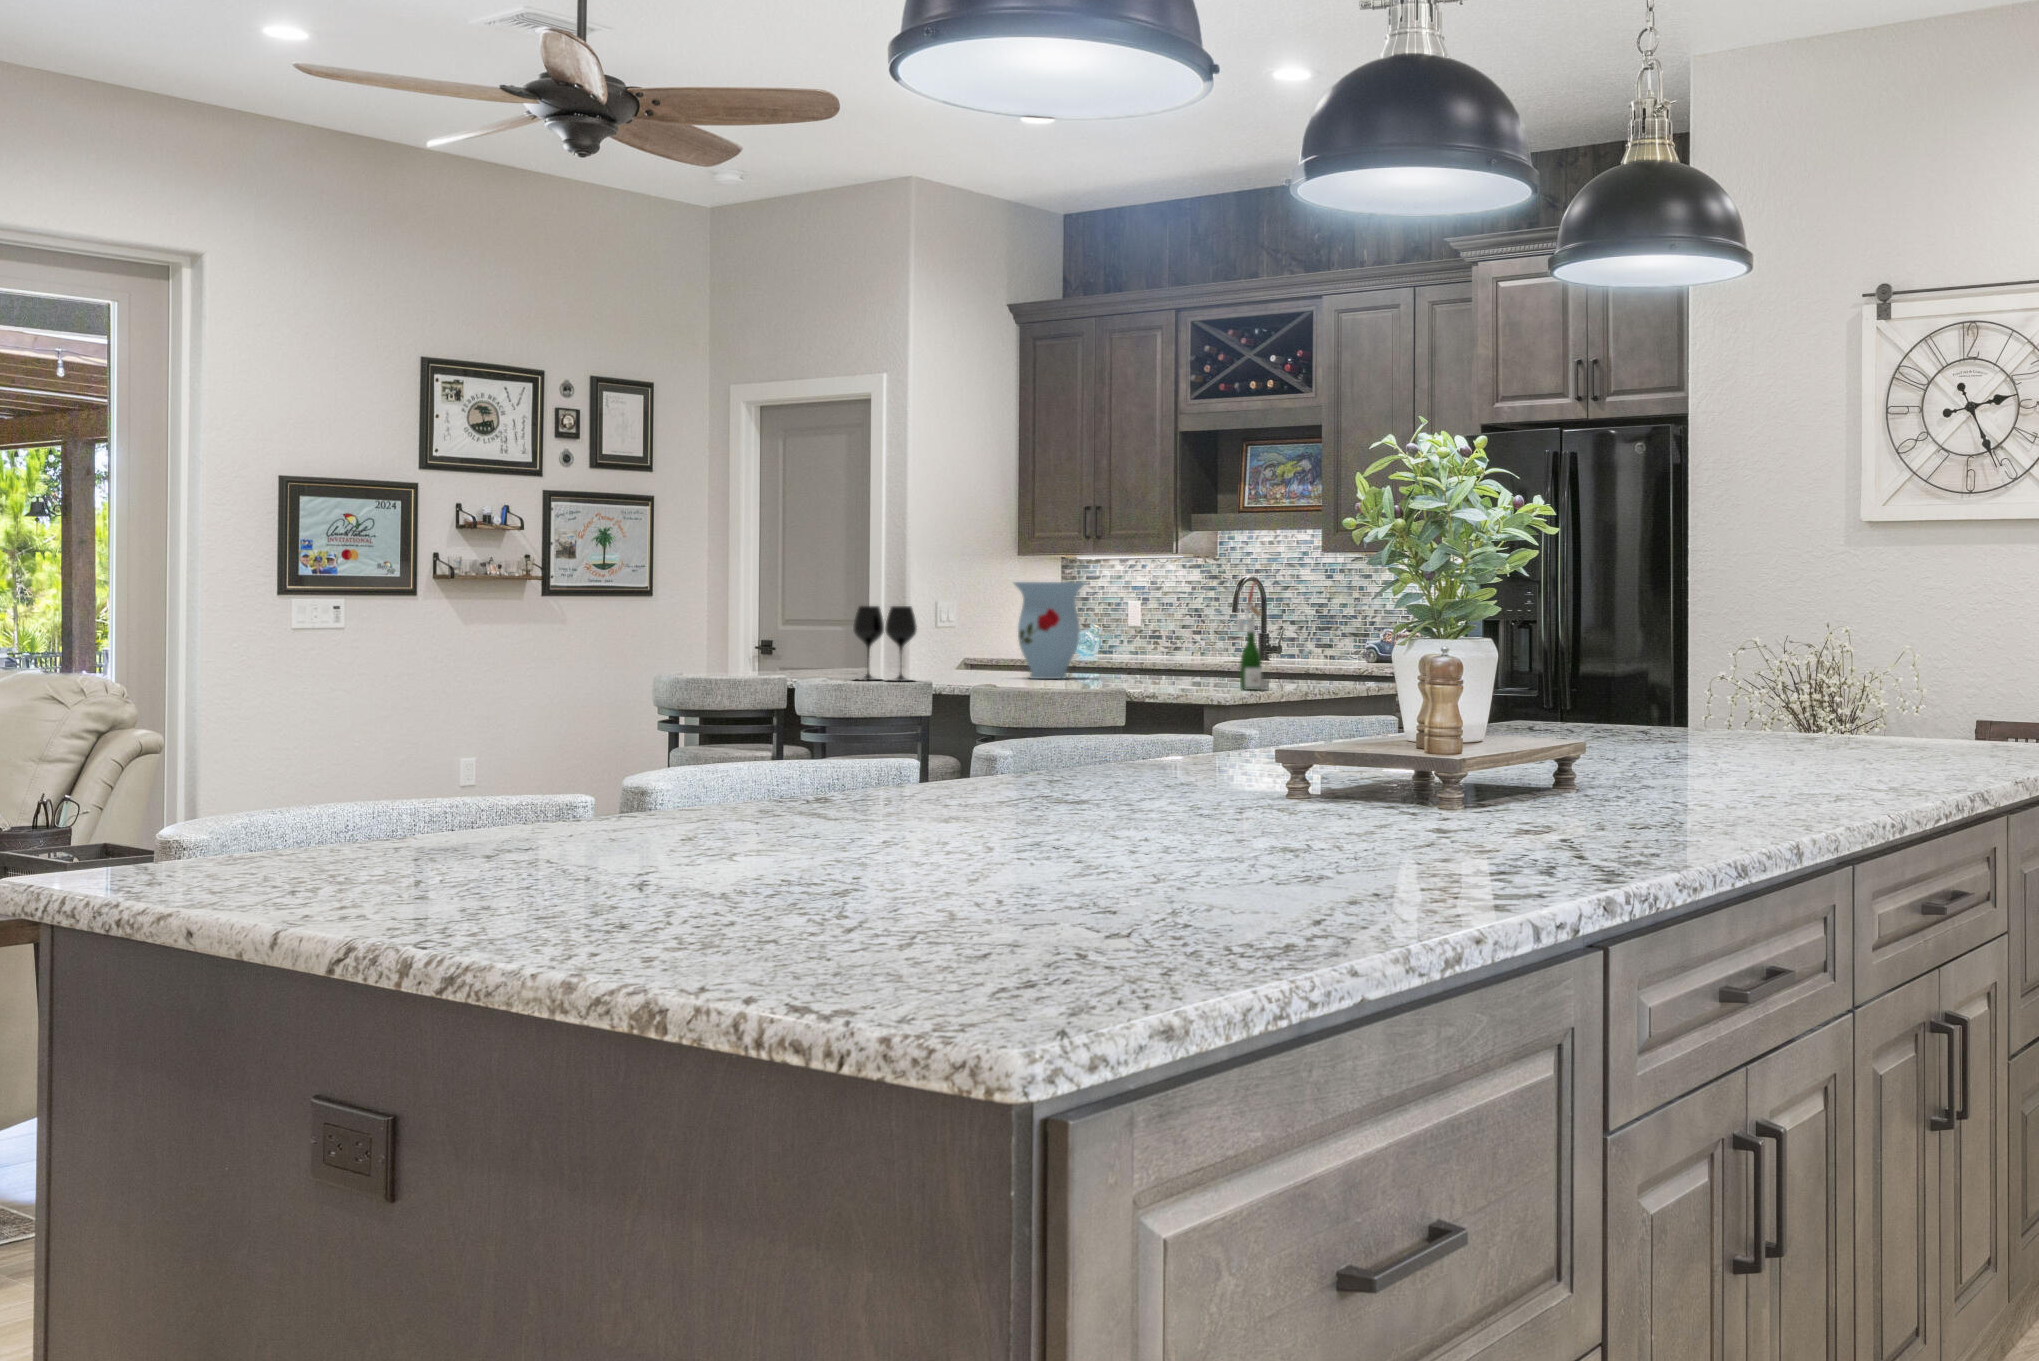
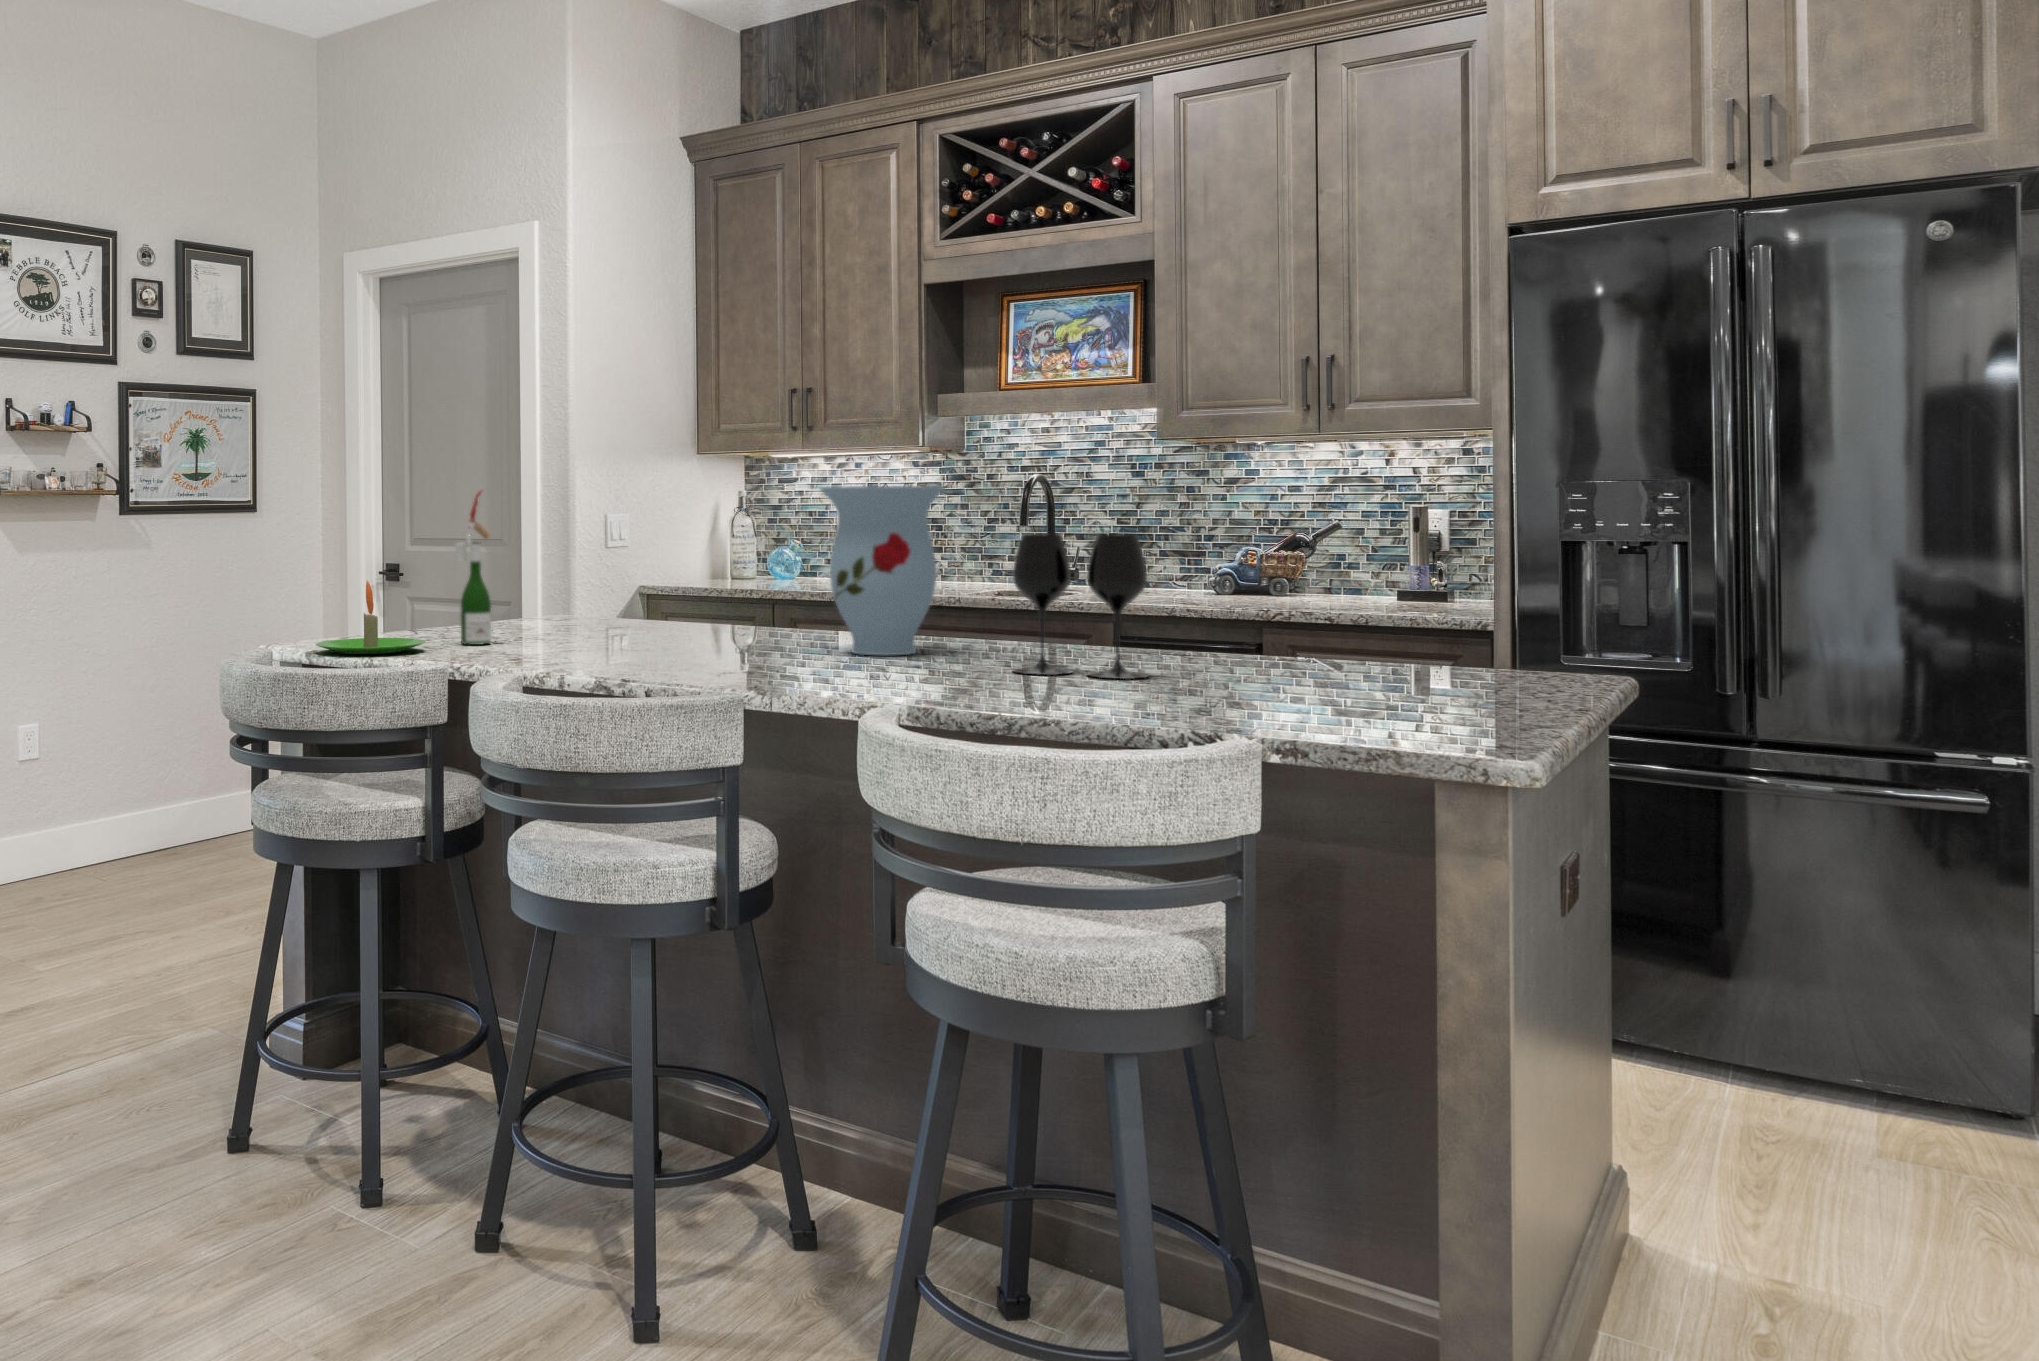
wine bottle: present [1237,582,1261,690] -> present [456,490,491,645]
wine glass: present [853,606,917,681] -> present [1013,533,1148,679]
candle: none [708,633,776,676] -> present [316,580,425,654]

